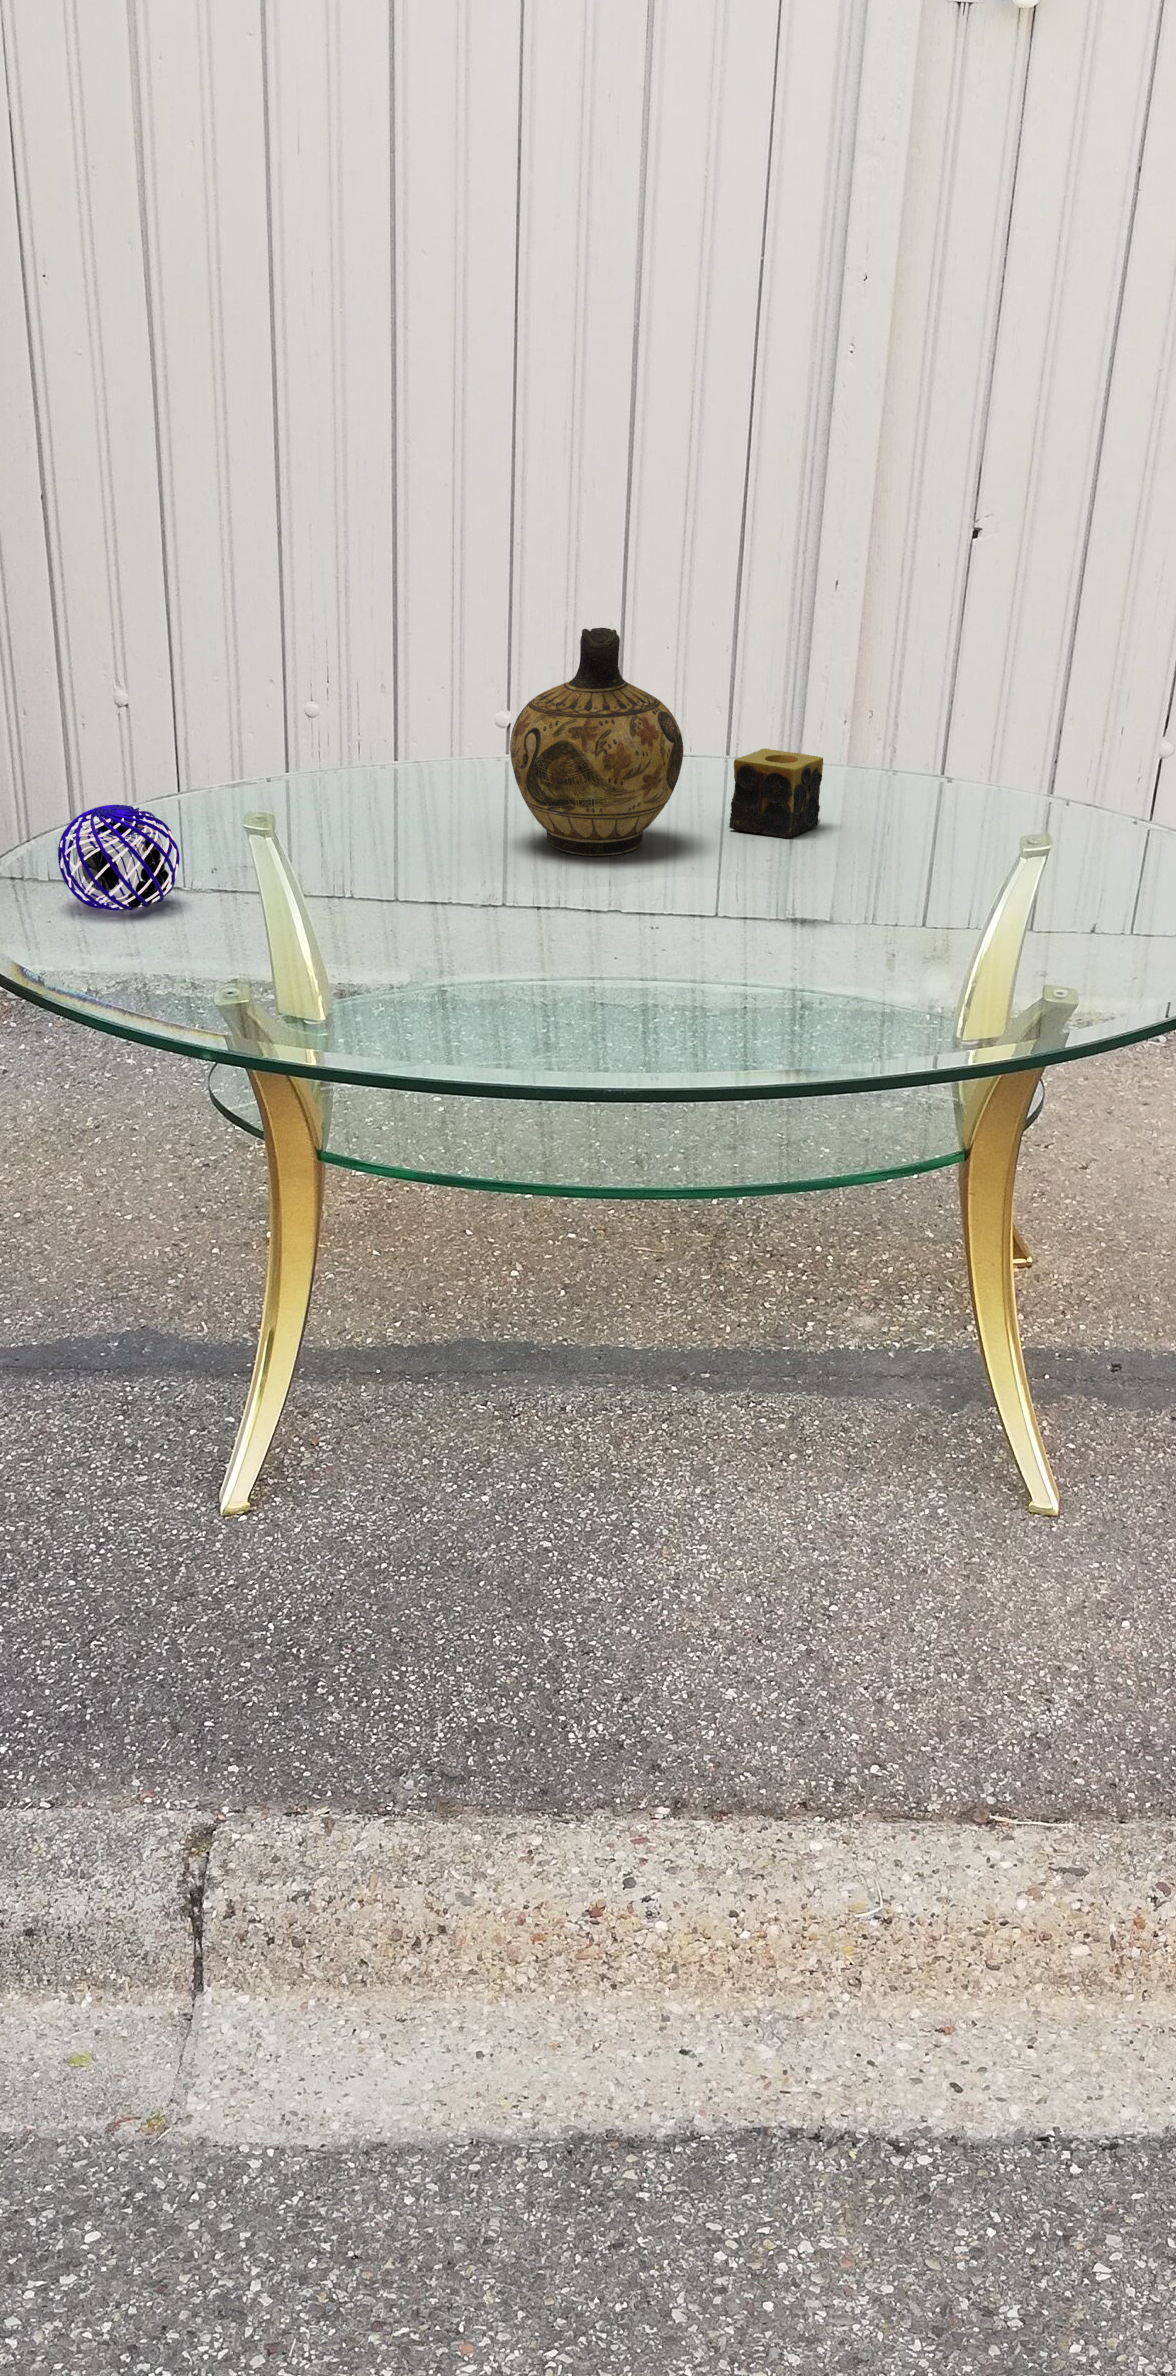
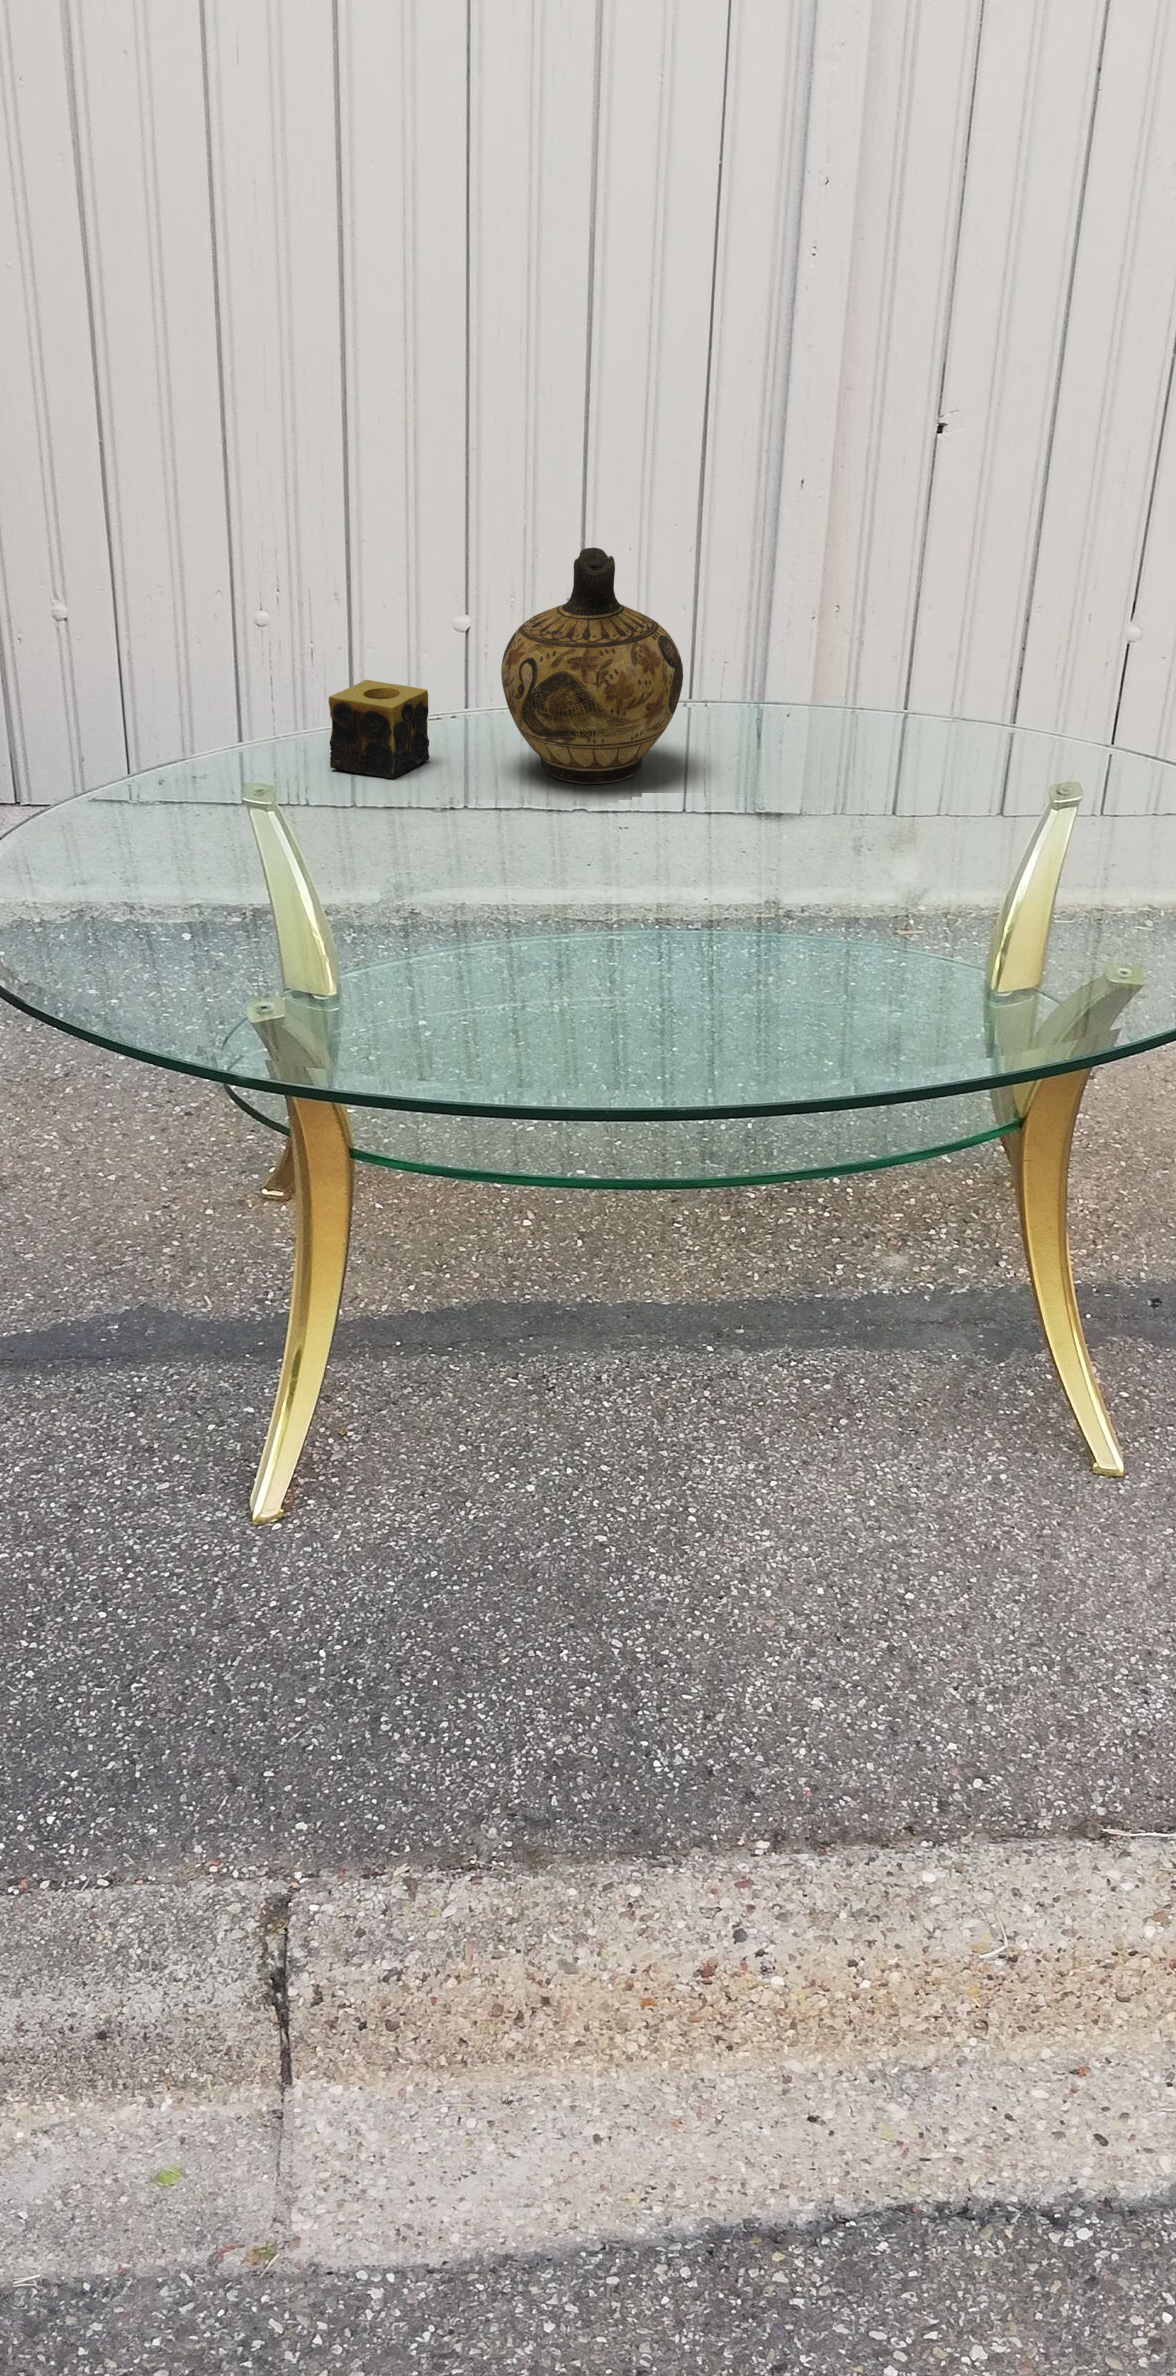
candle: present [729,748,823,838] -> present [329,680,429,779]
decorative orb: present [58,805,180,911] -> none [39,766,169,878]

